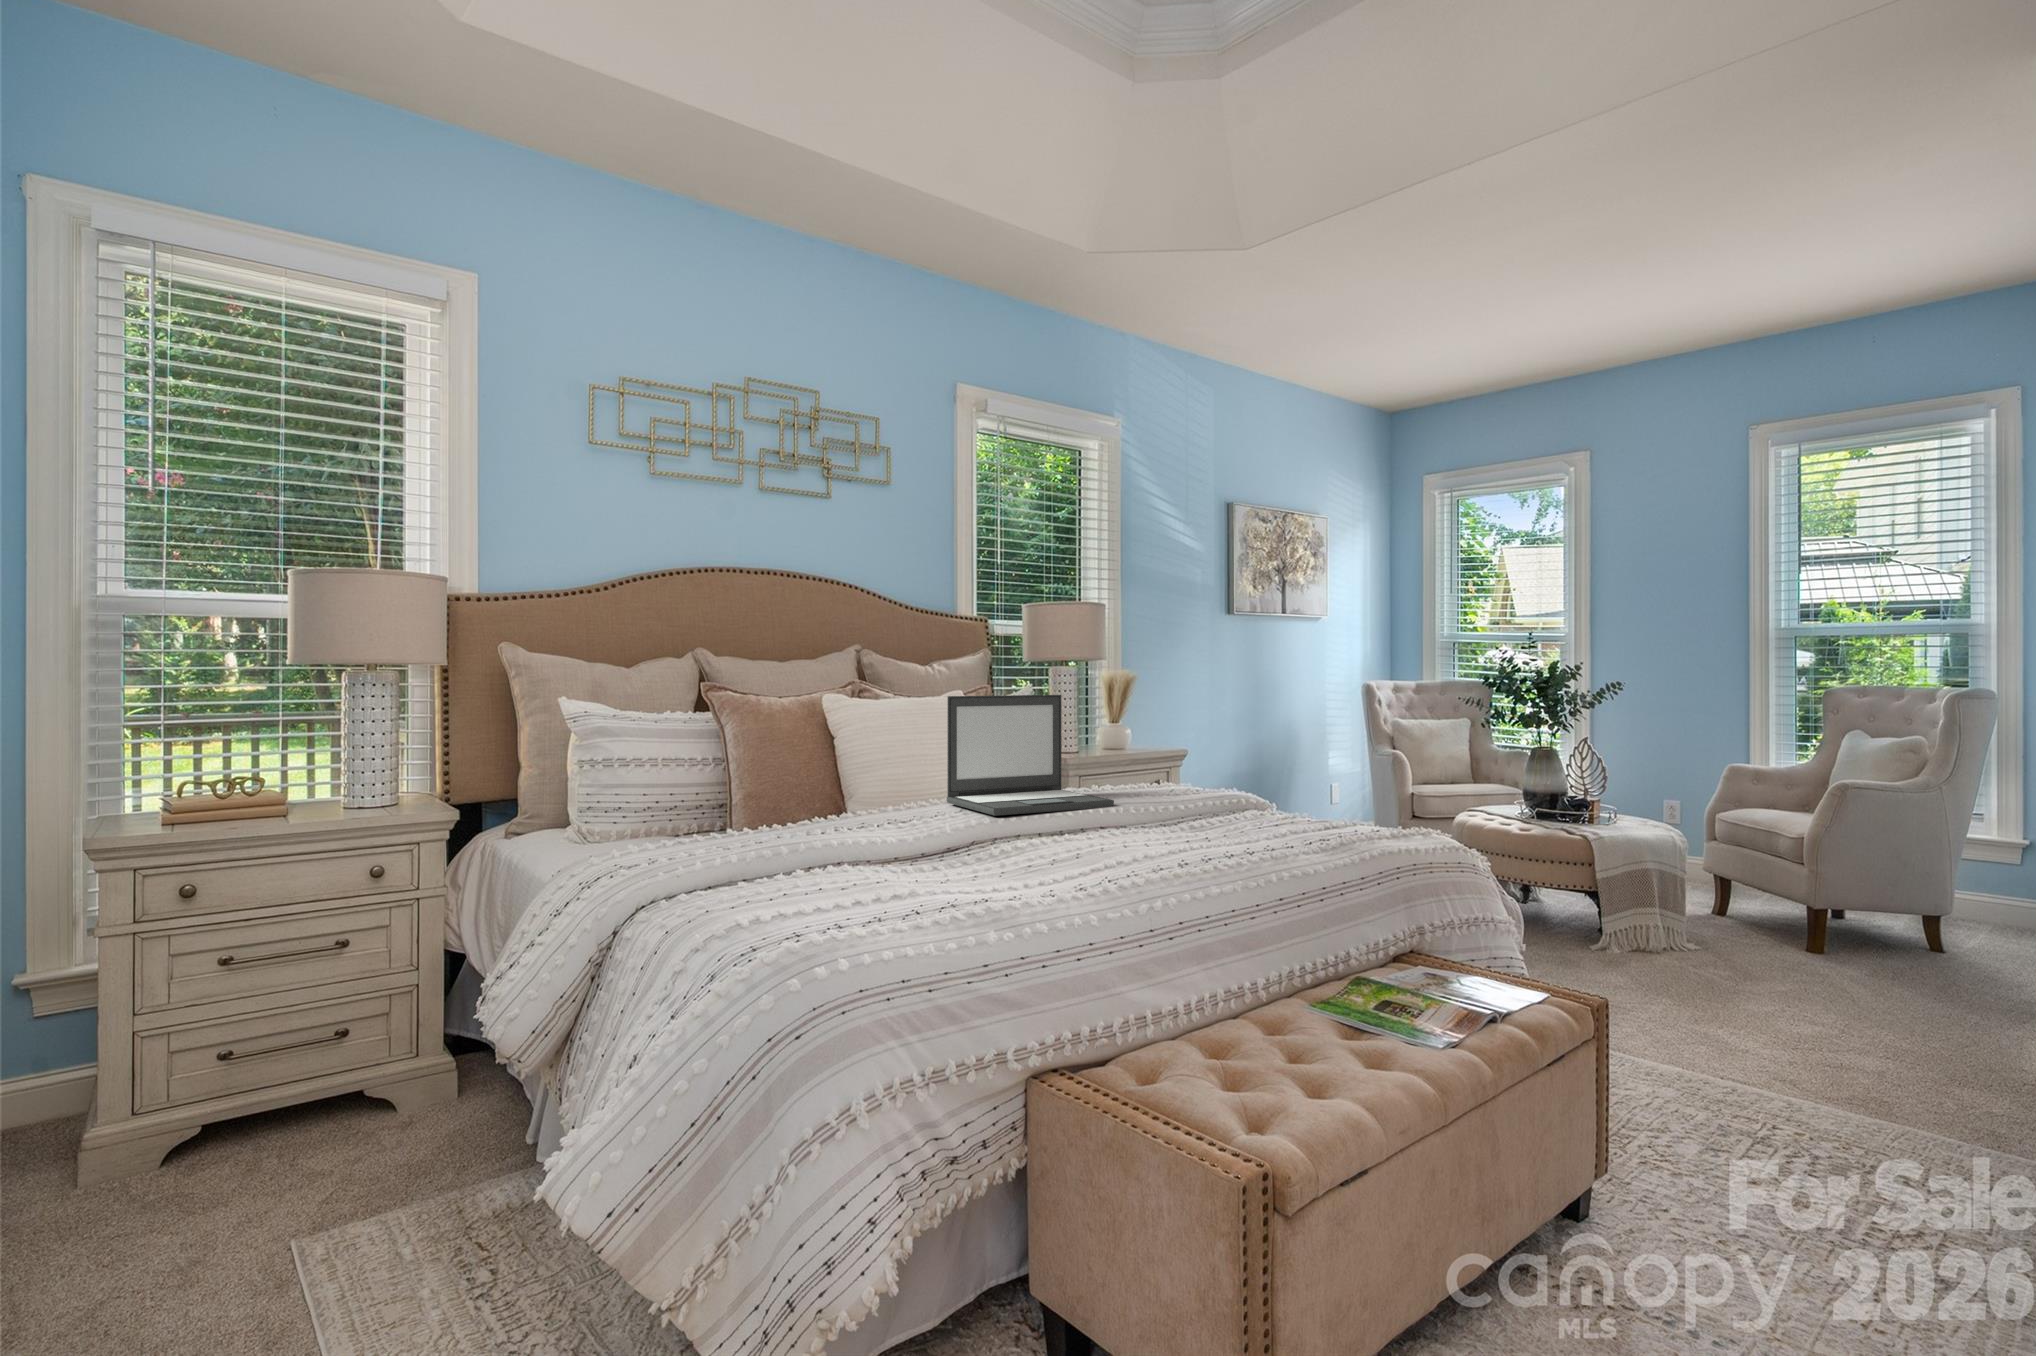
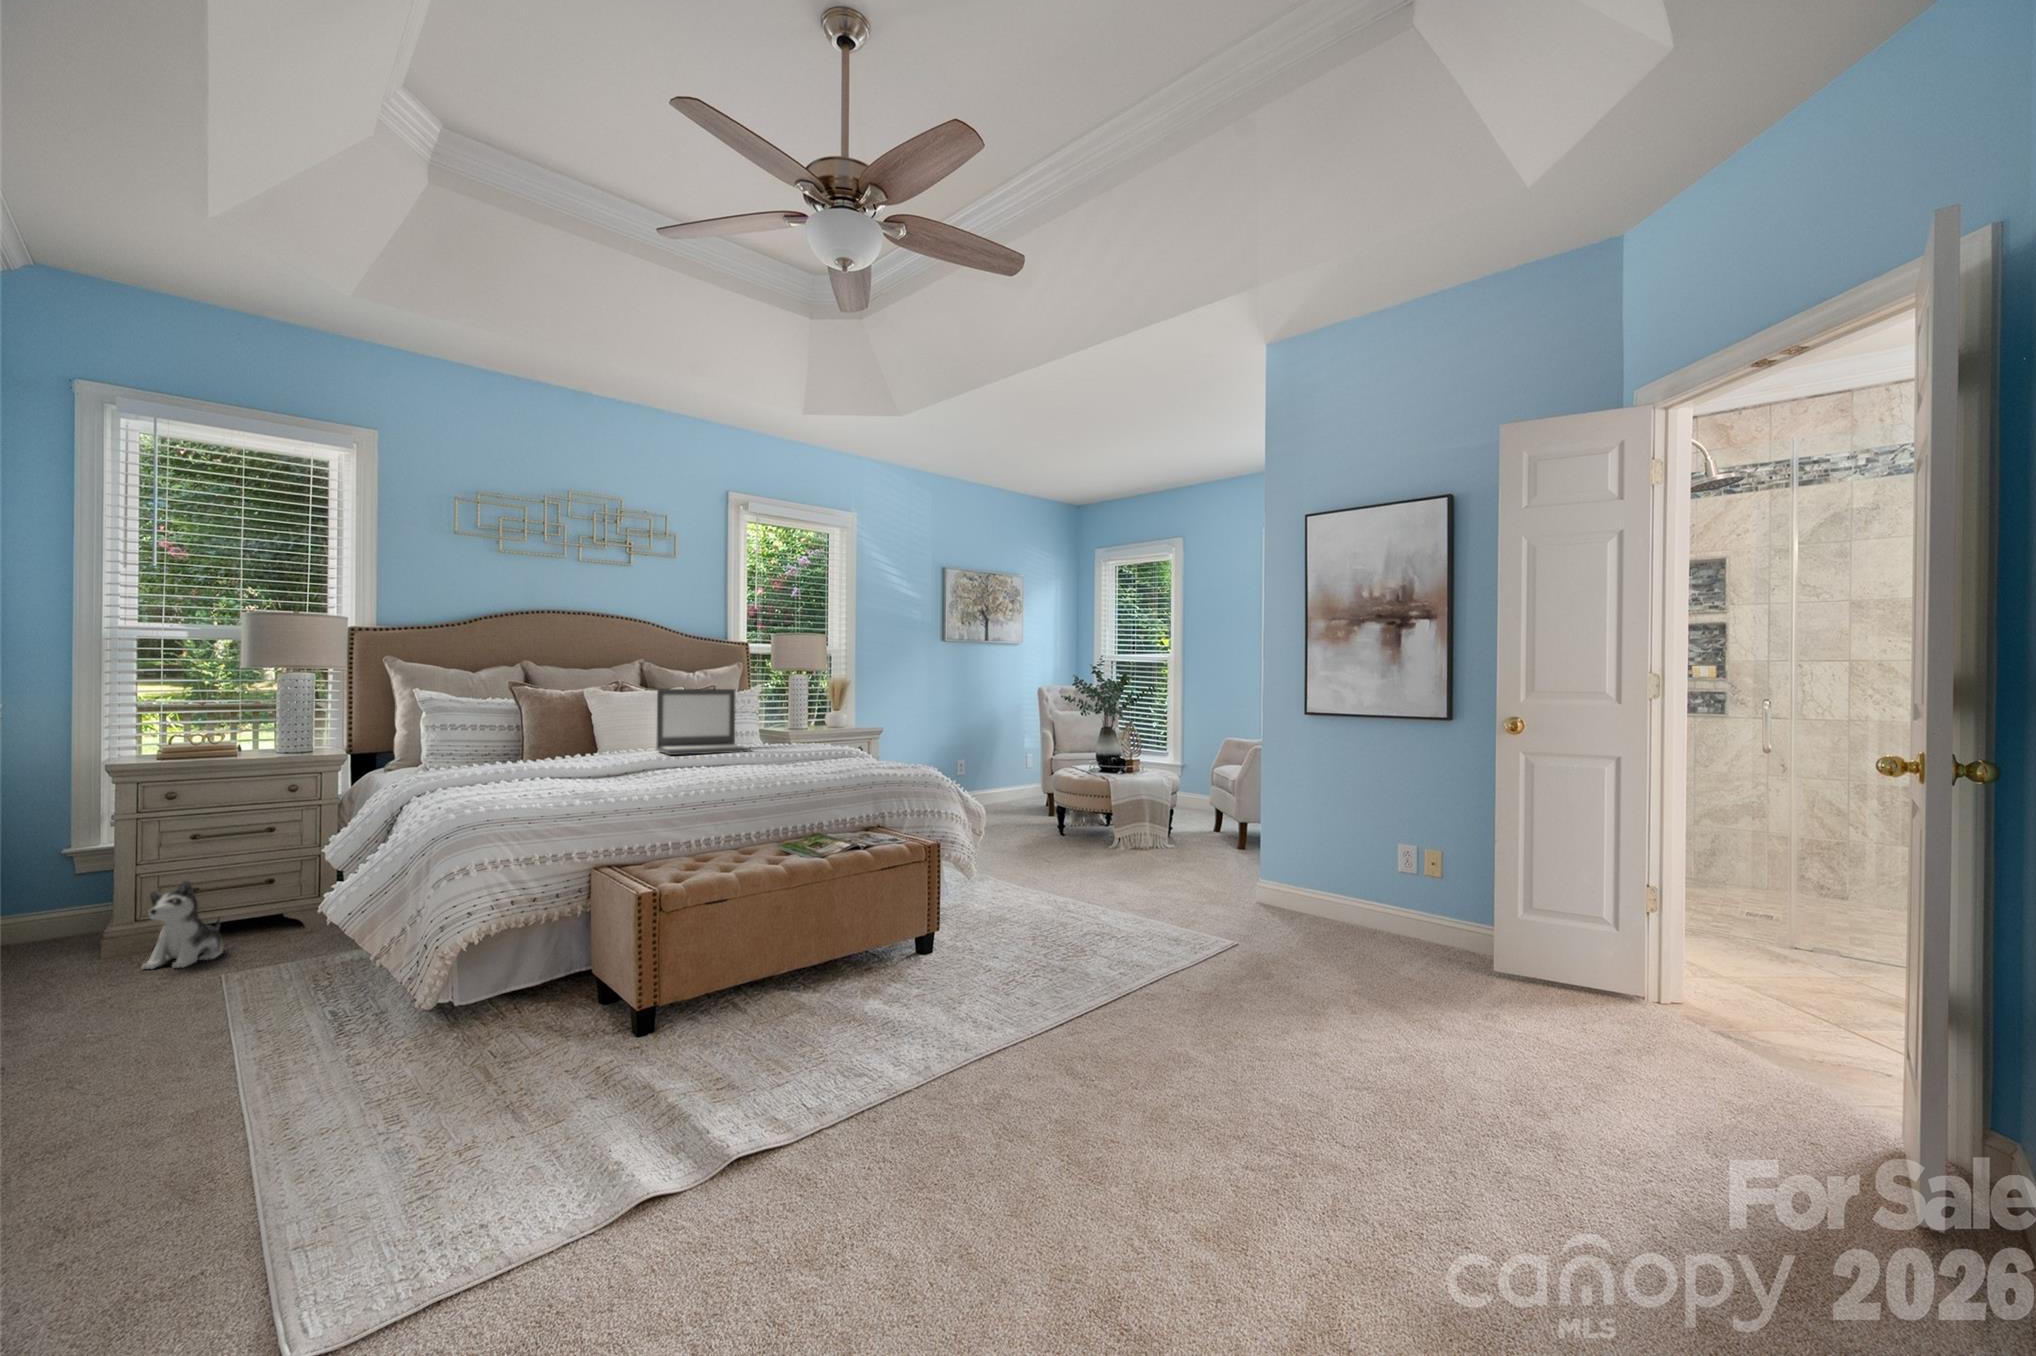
plush toy: none [141,1051,274,1220] -> present [142,880,223,969]

